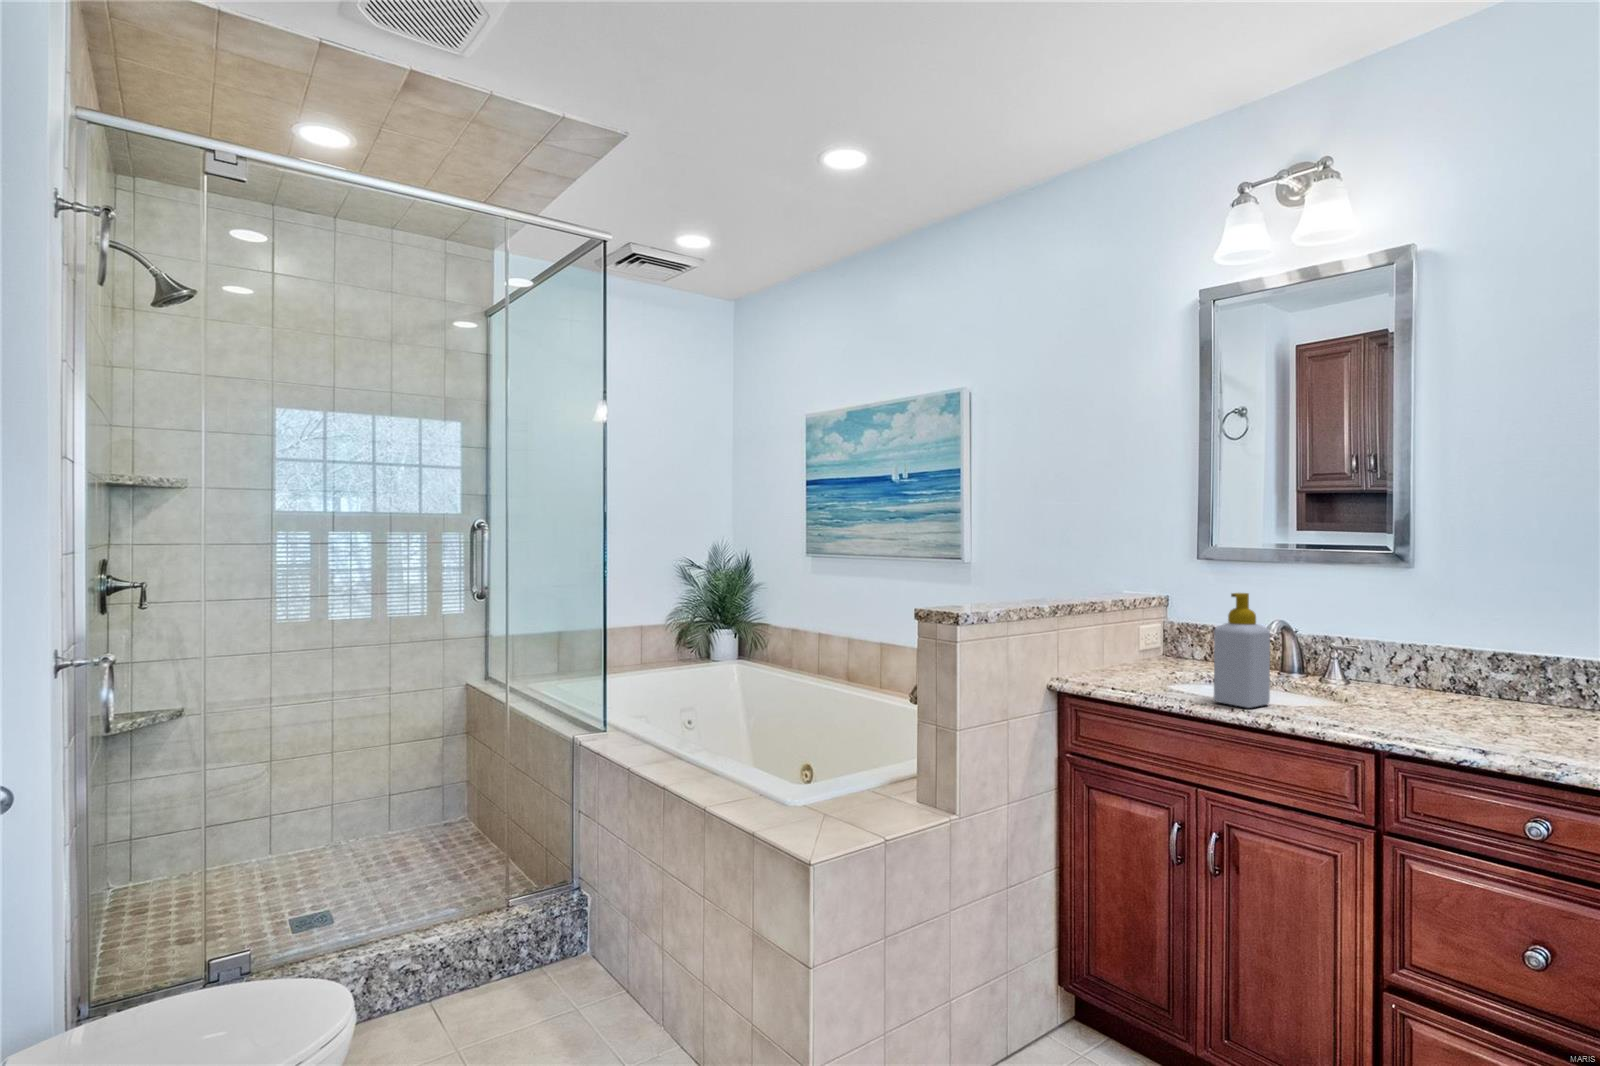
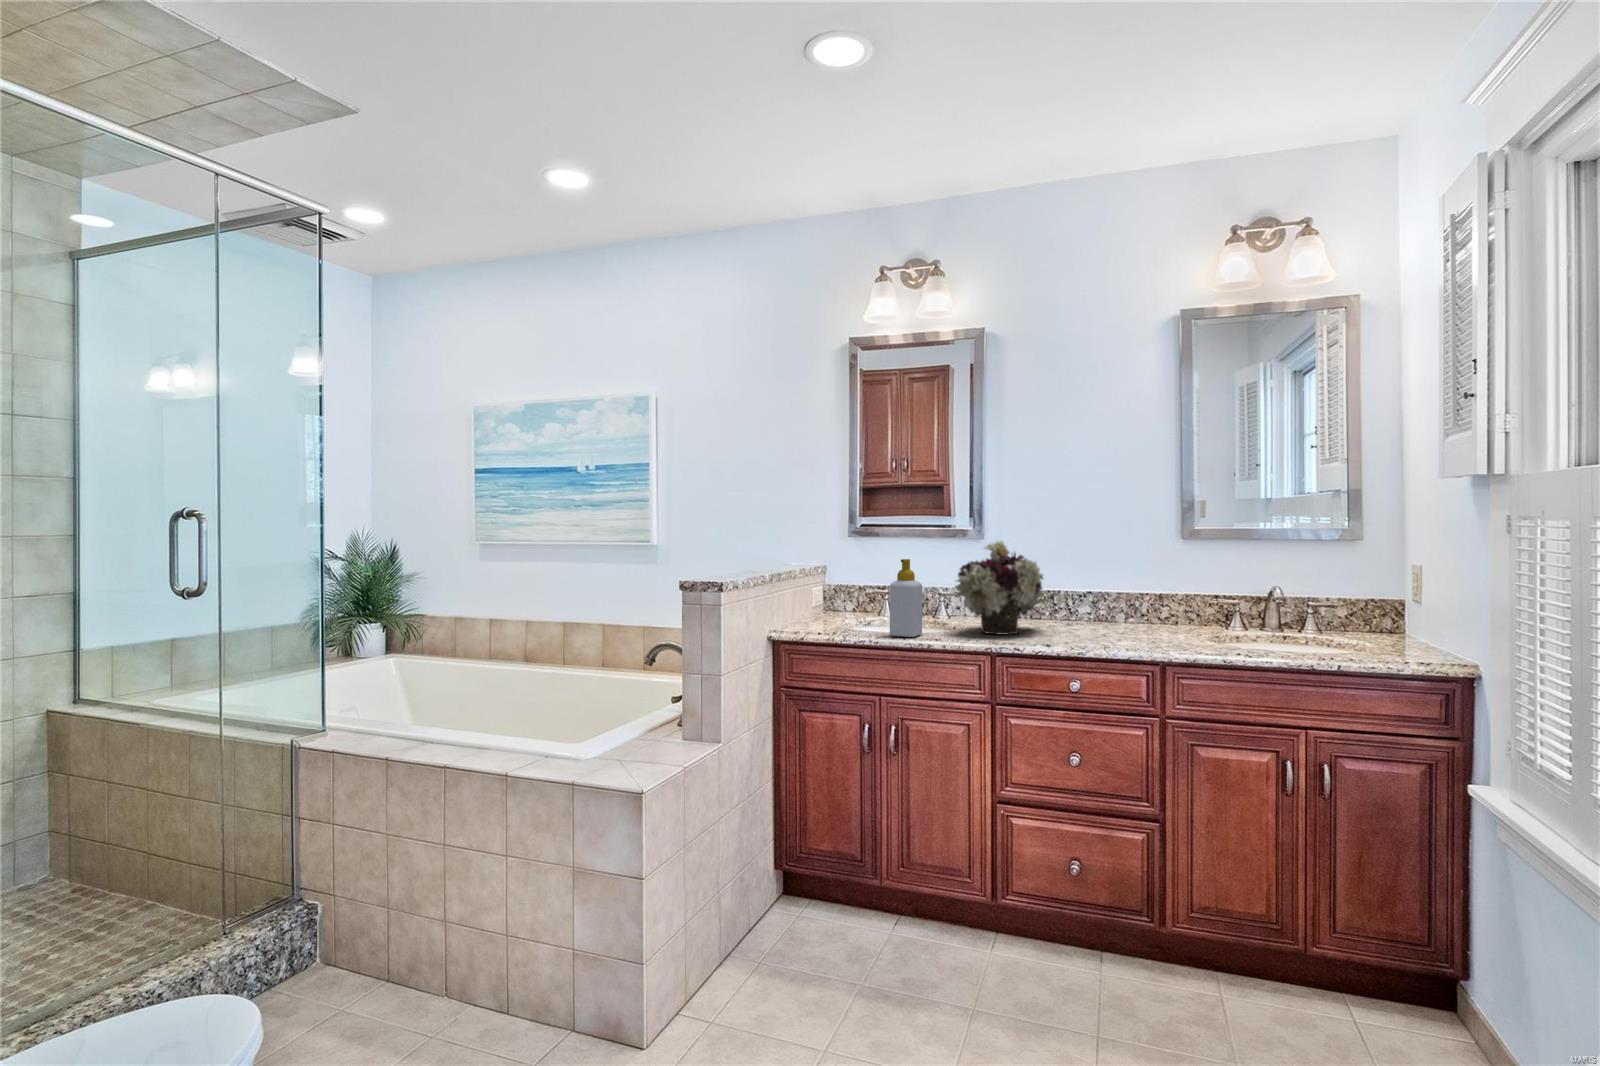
flower arrangement: none [1321,570,1506,722] -> present [954,541,1044,635]

